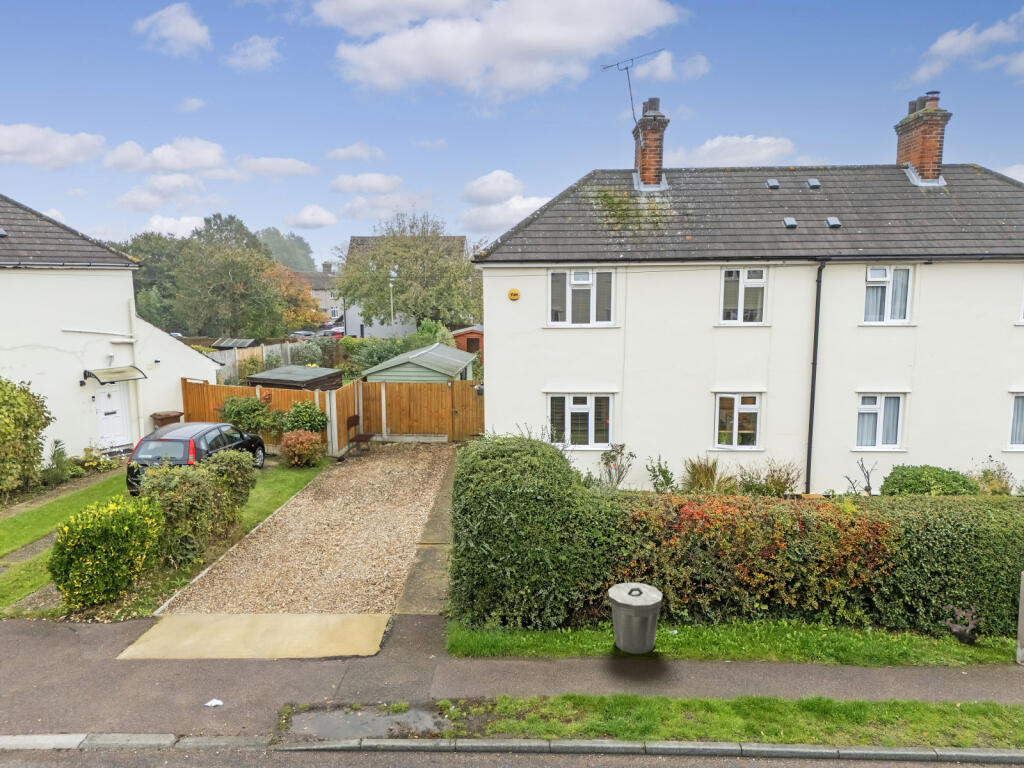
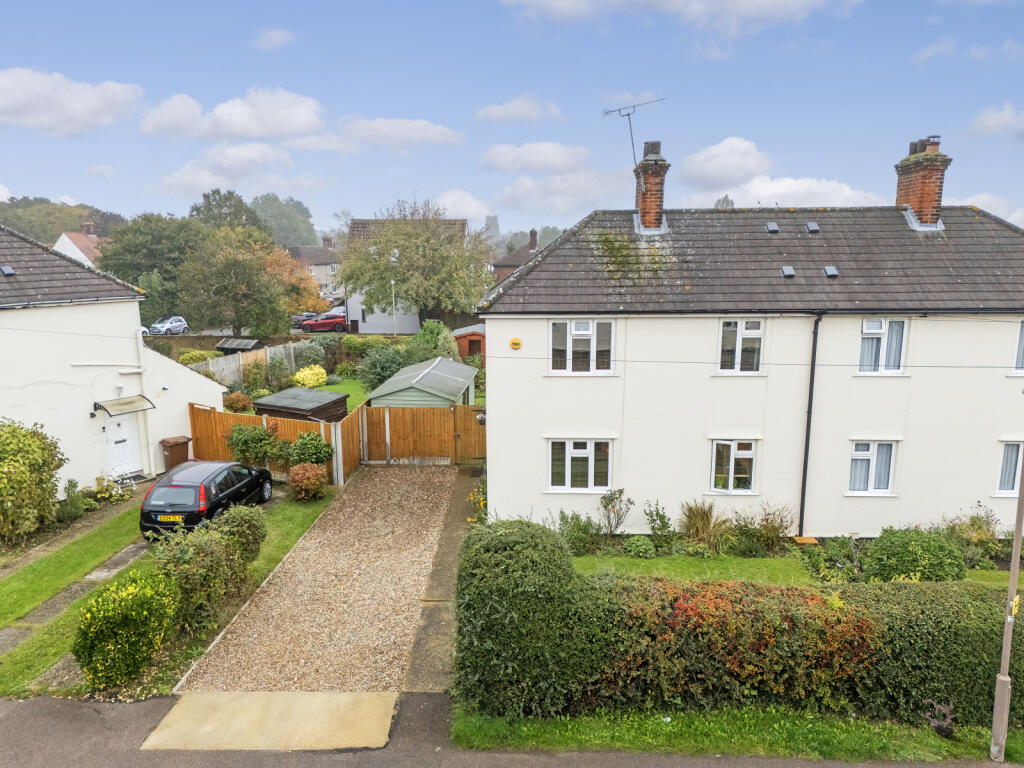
bench: present [347,414,375,456] -> none [351,439,379,482]
trash can: present [608,582,663,654] -> none [605,674,657,747]

